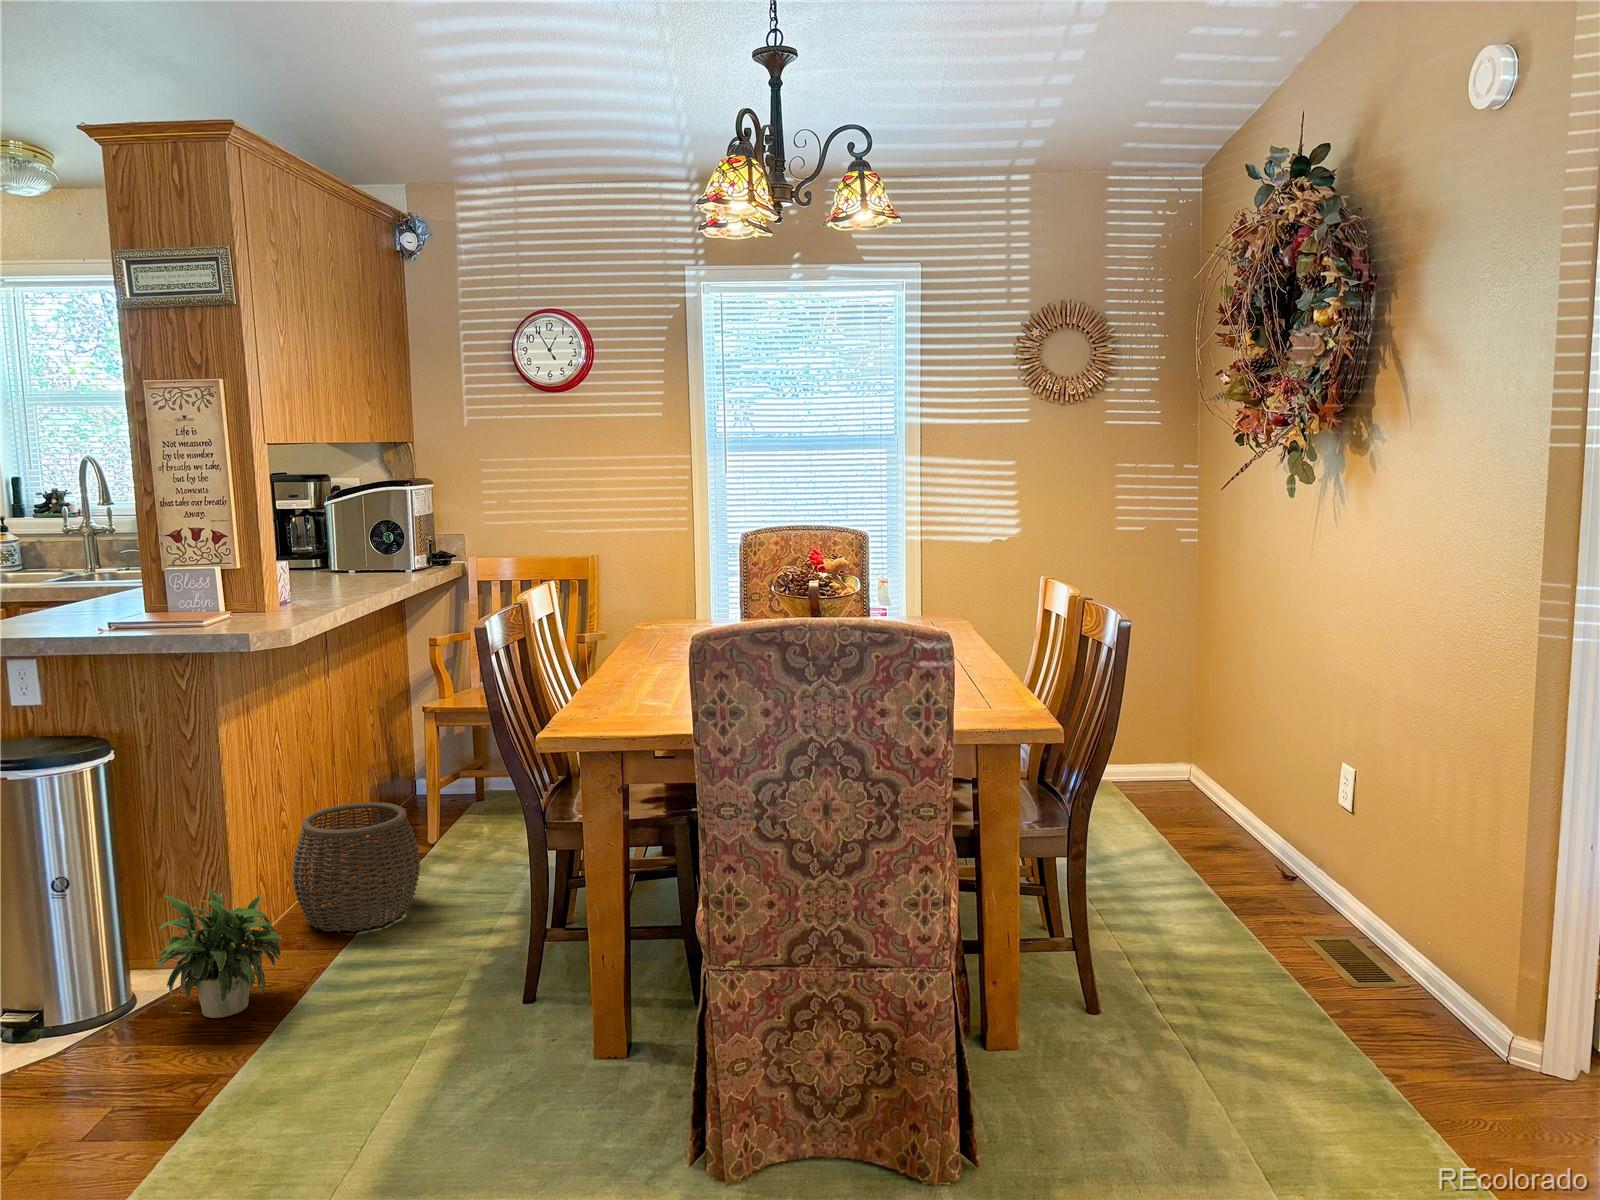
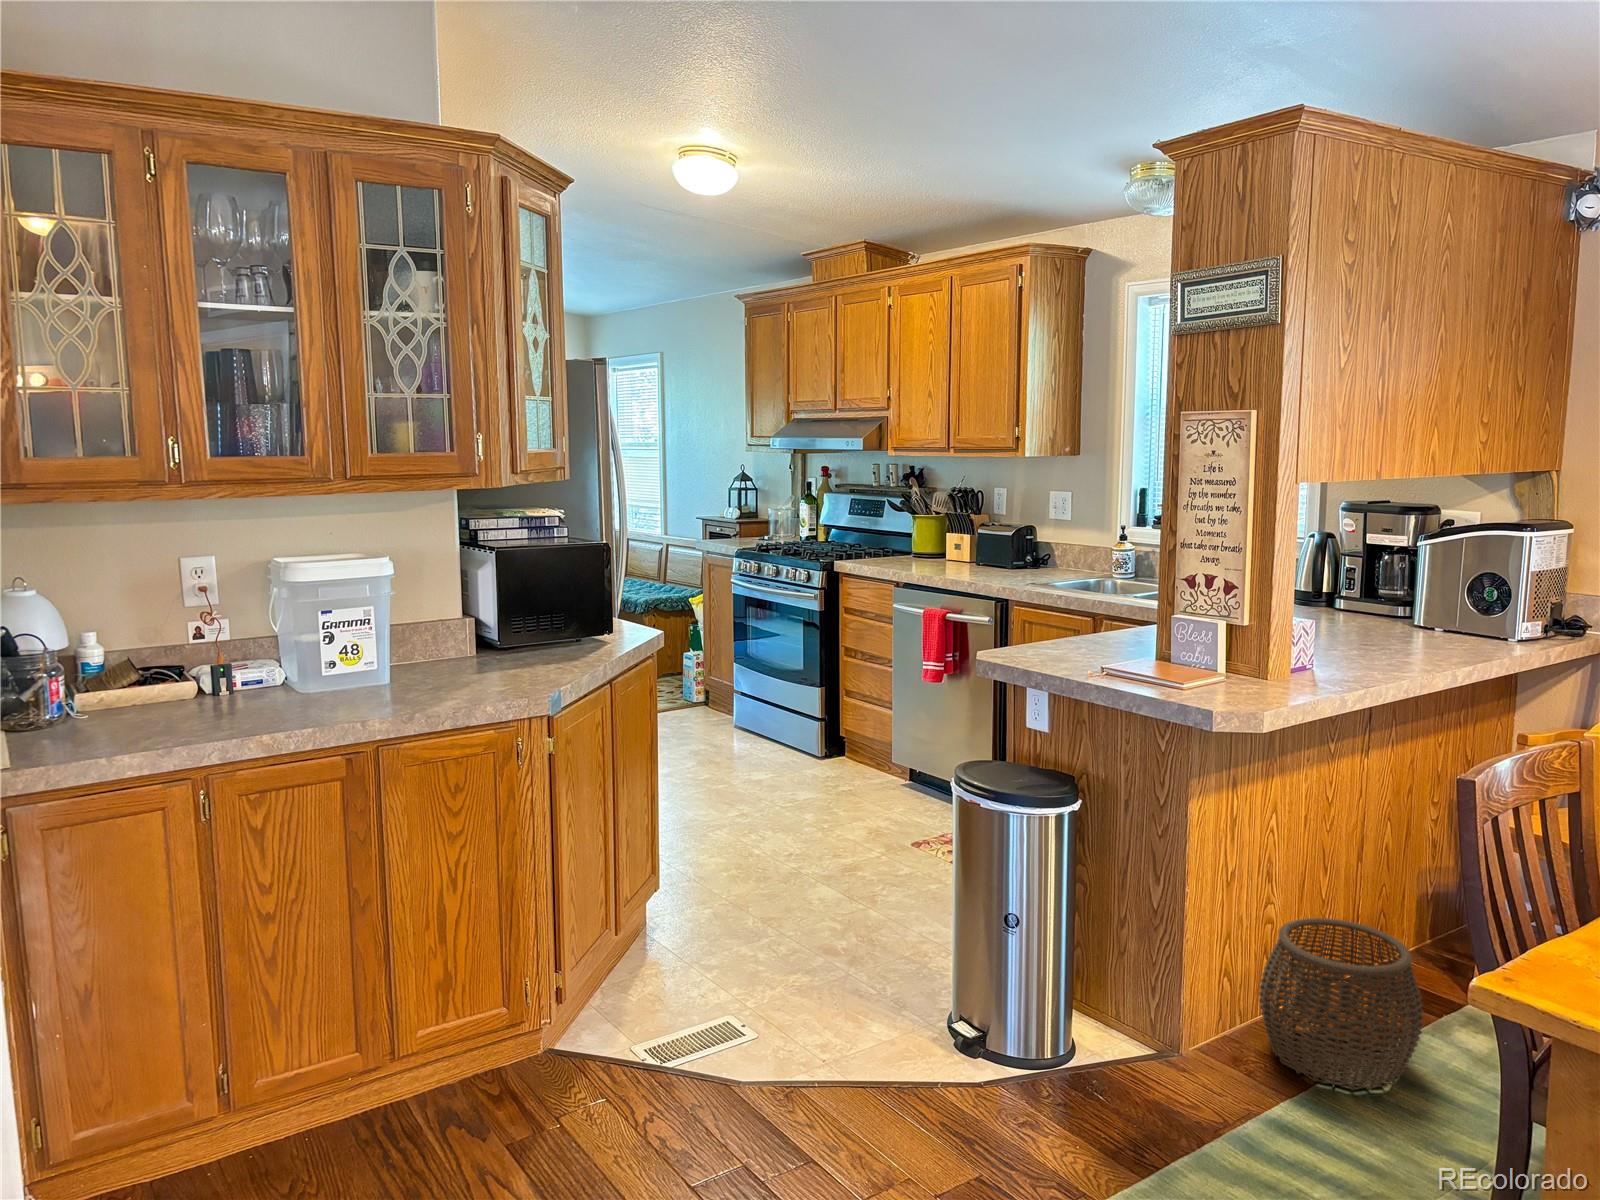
potted plant: present [156,886,282,1018] -> none [1070,964,1206,1123]

